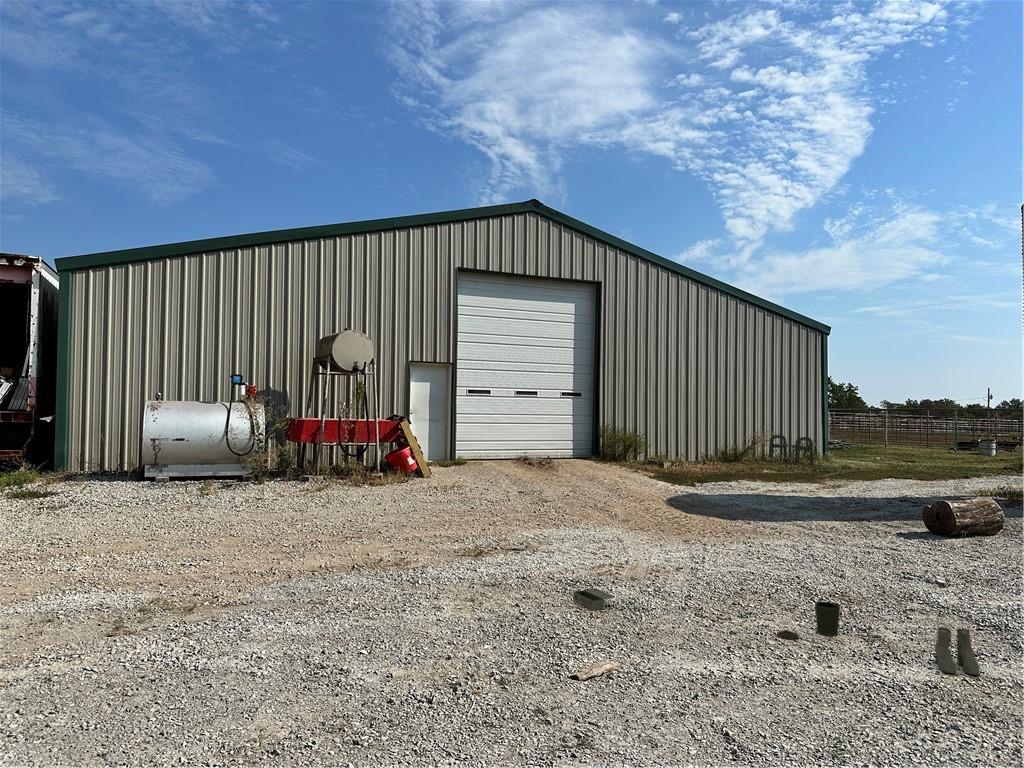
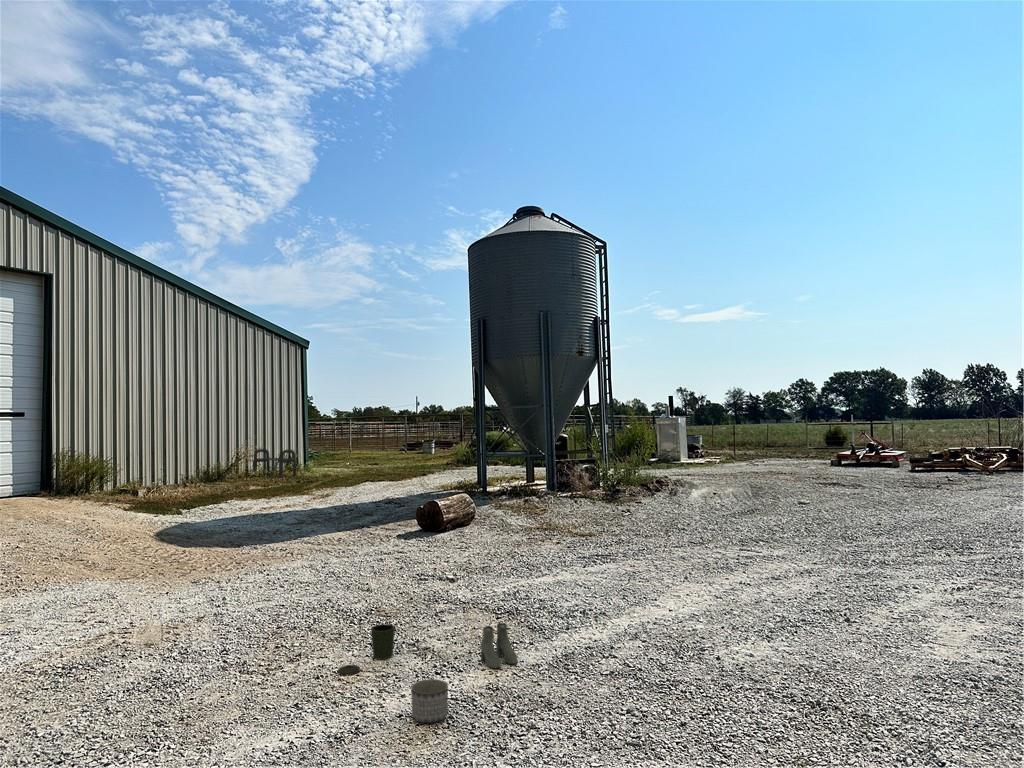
toolbox: present [573,588,614,610] -> none [72,673,136,704]
planter: none [830,655,870,697] -> present [411,679,448,723]

